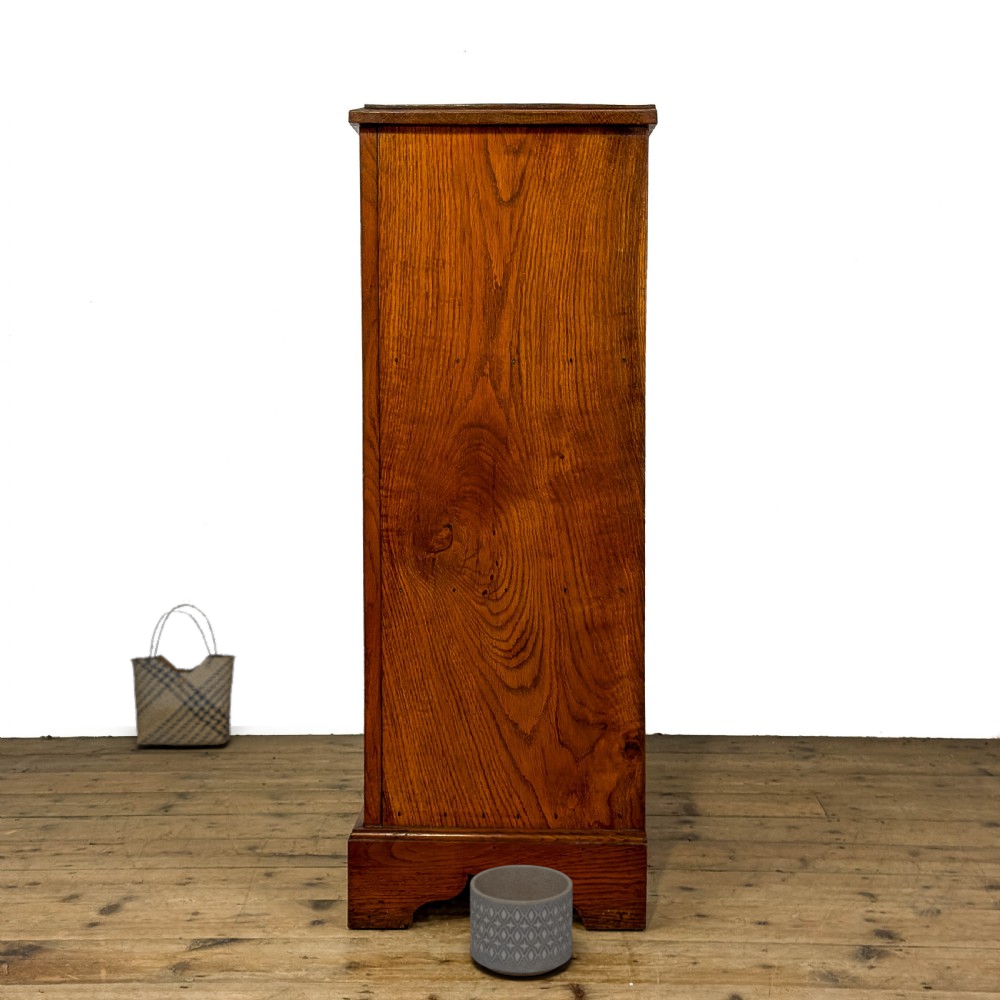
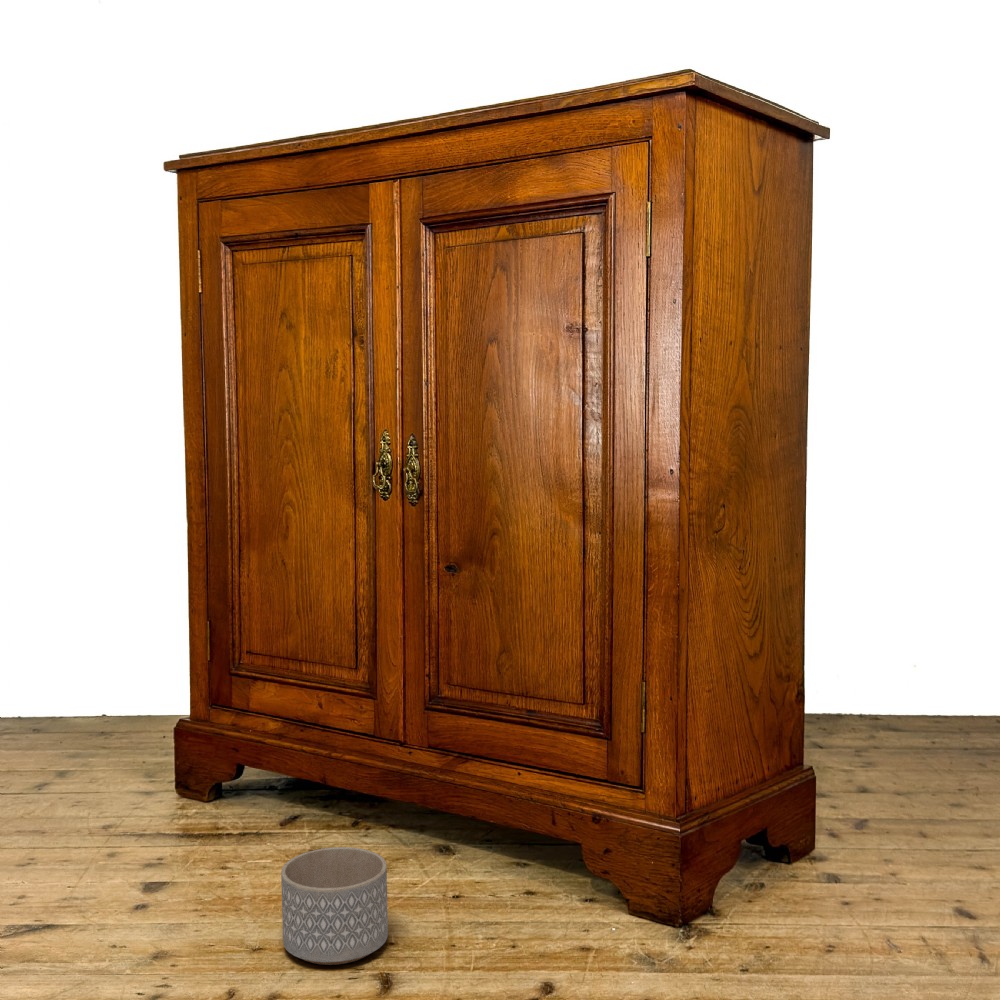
woven basket: present [131,604,235,745] -> none [29,588,132,722]

